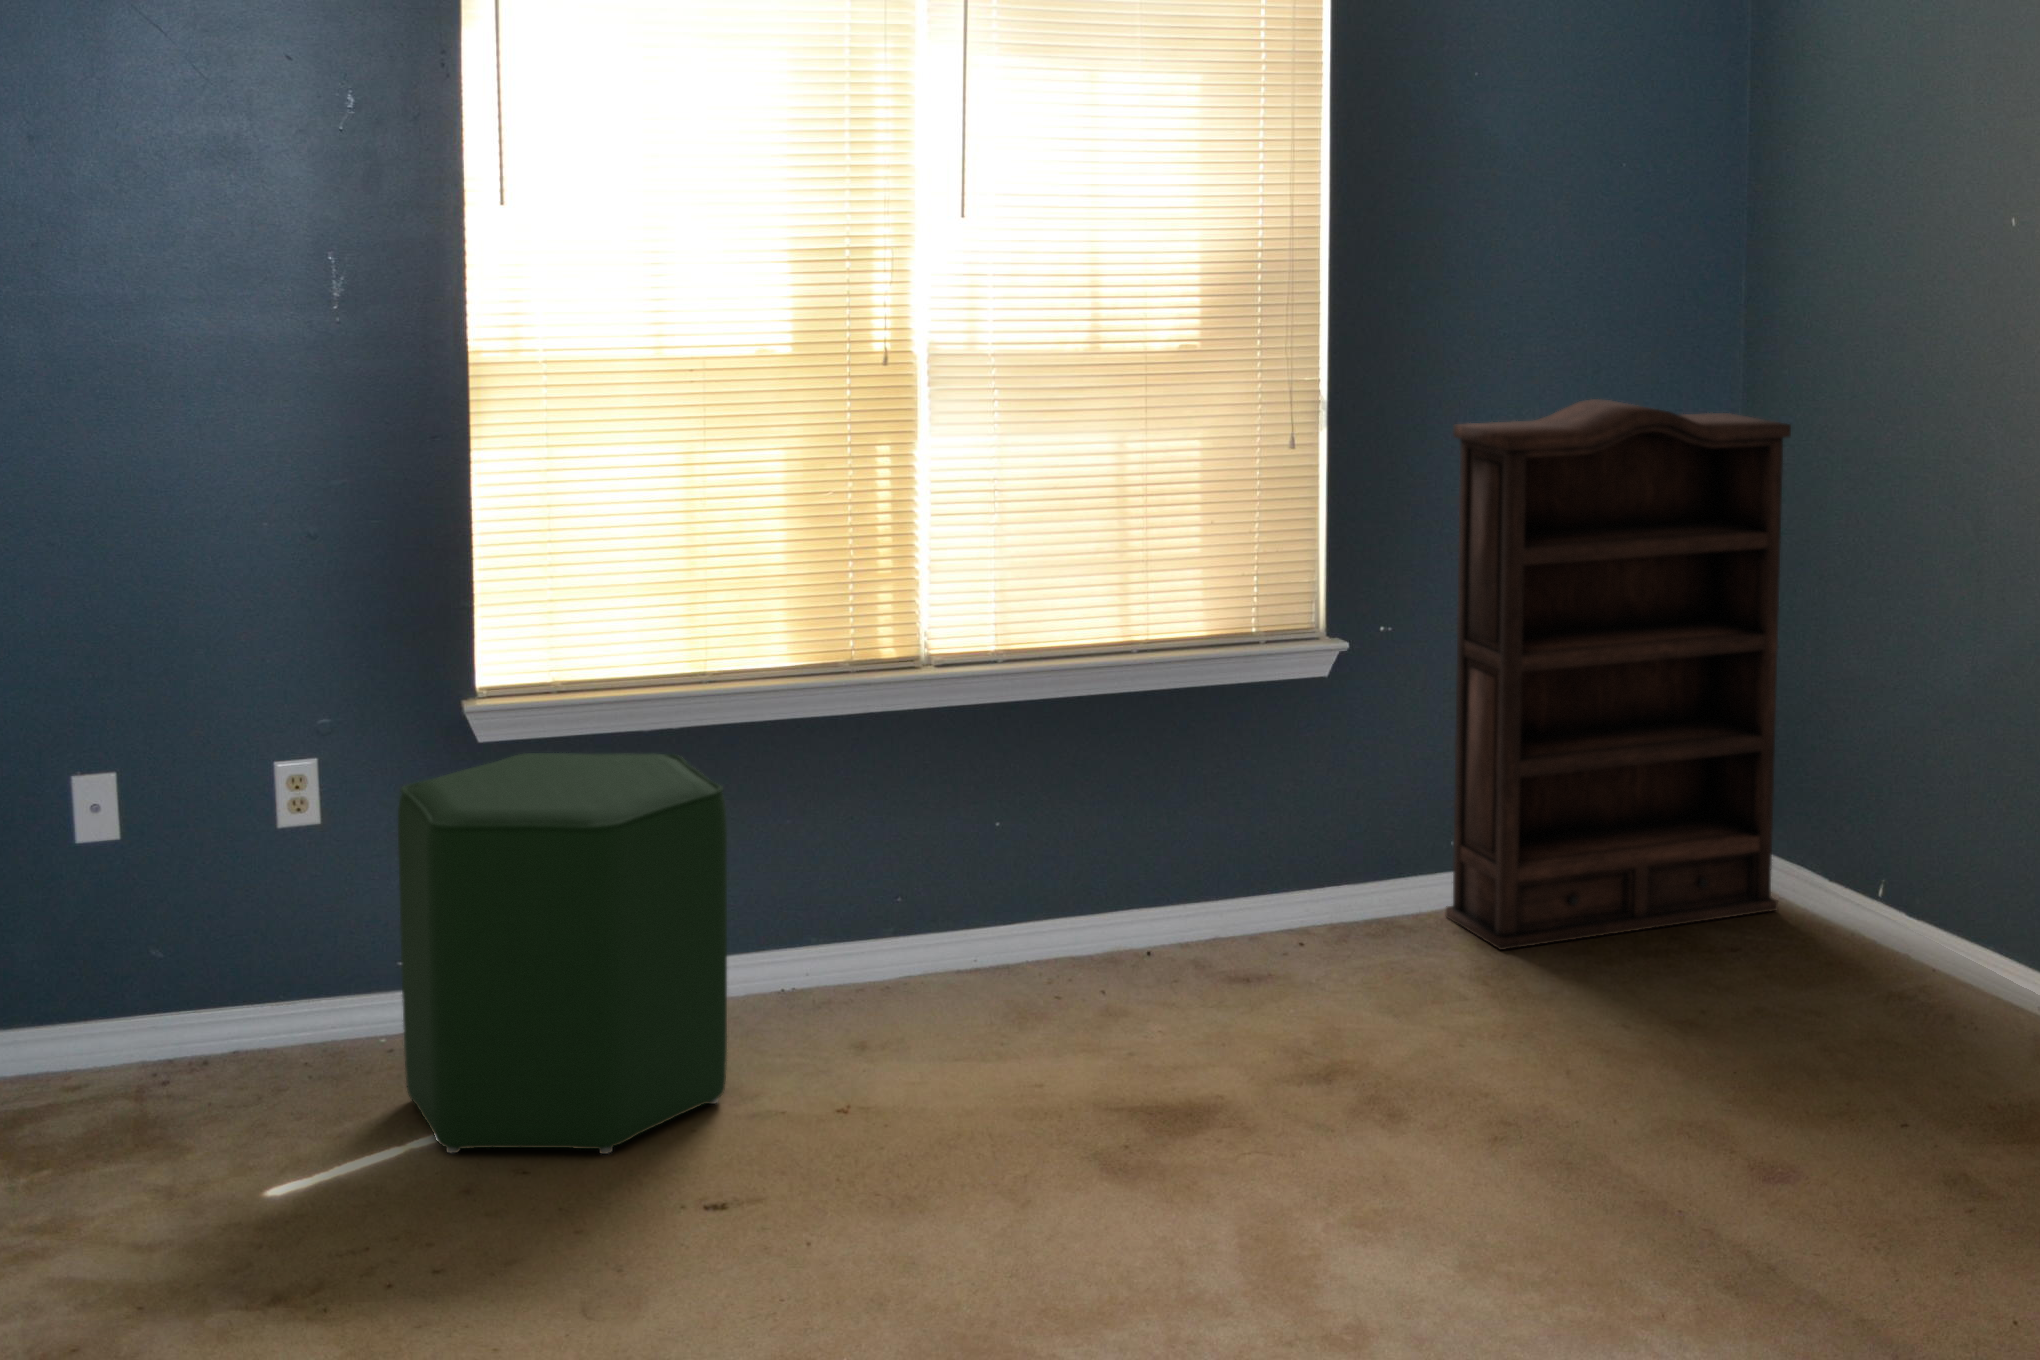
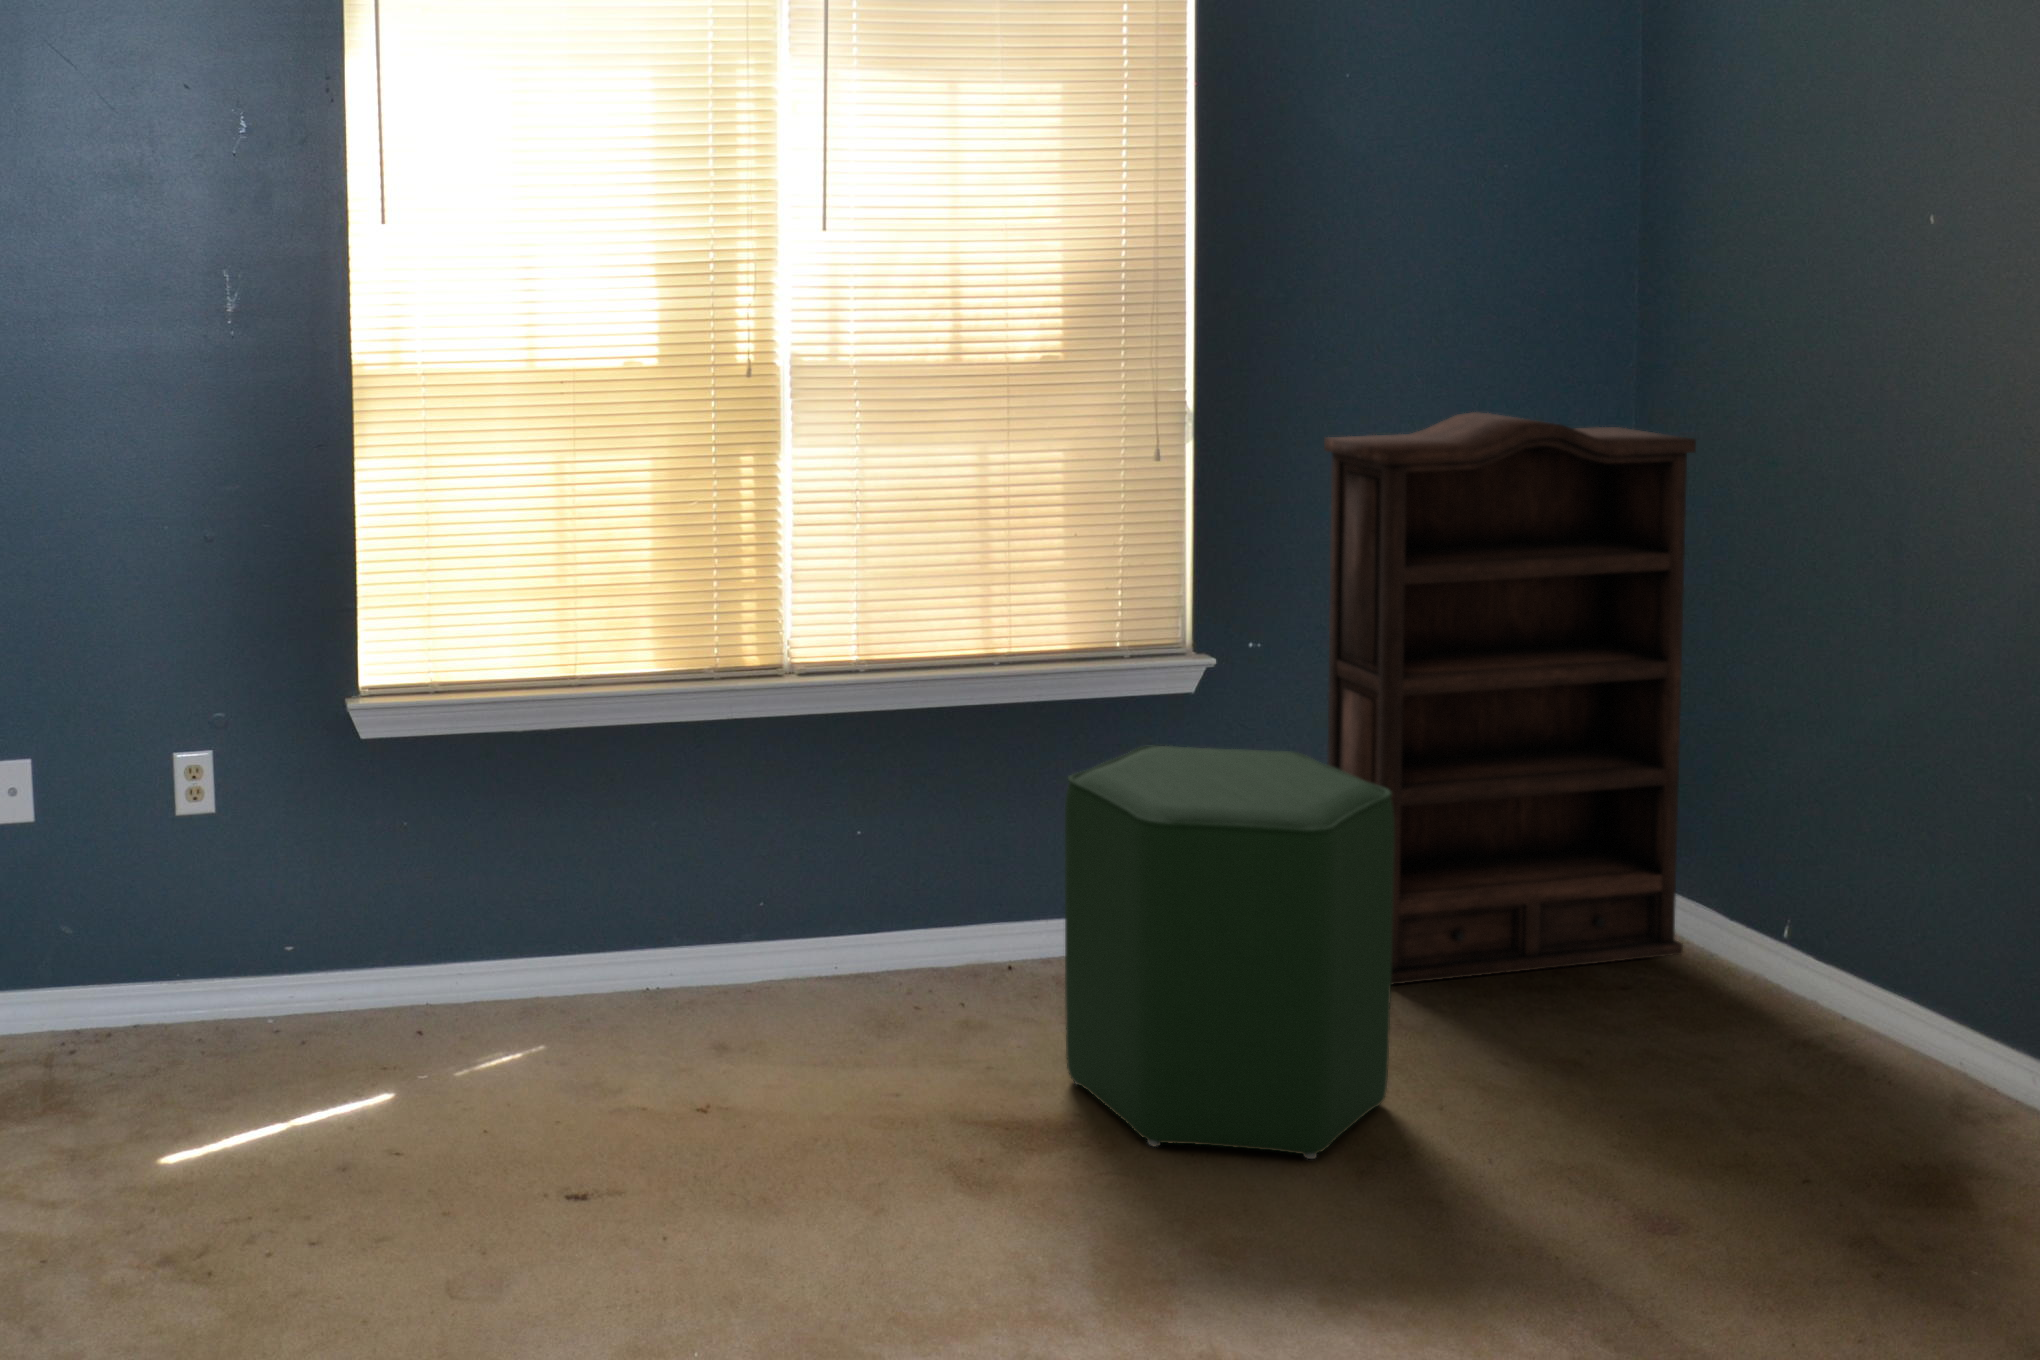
ottoman: present [398,753,727,1154] -> present [1065,746,1394,1159]

